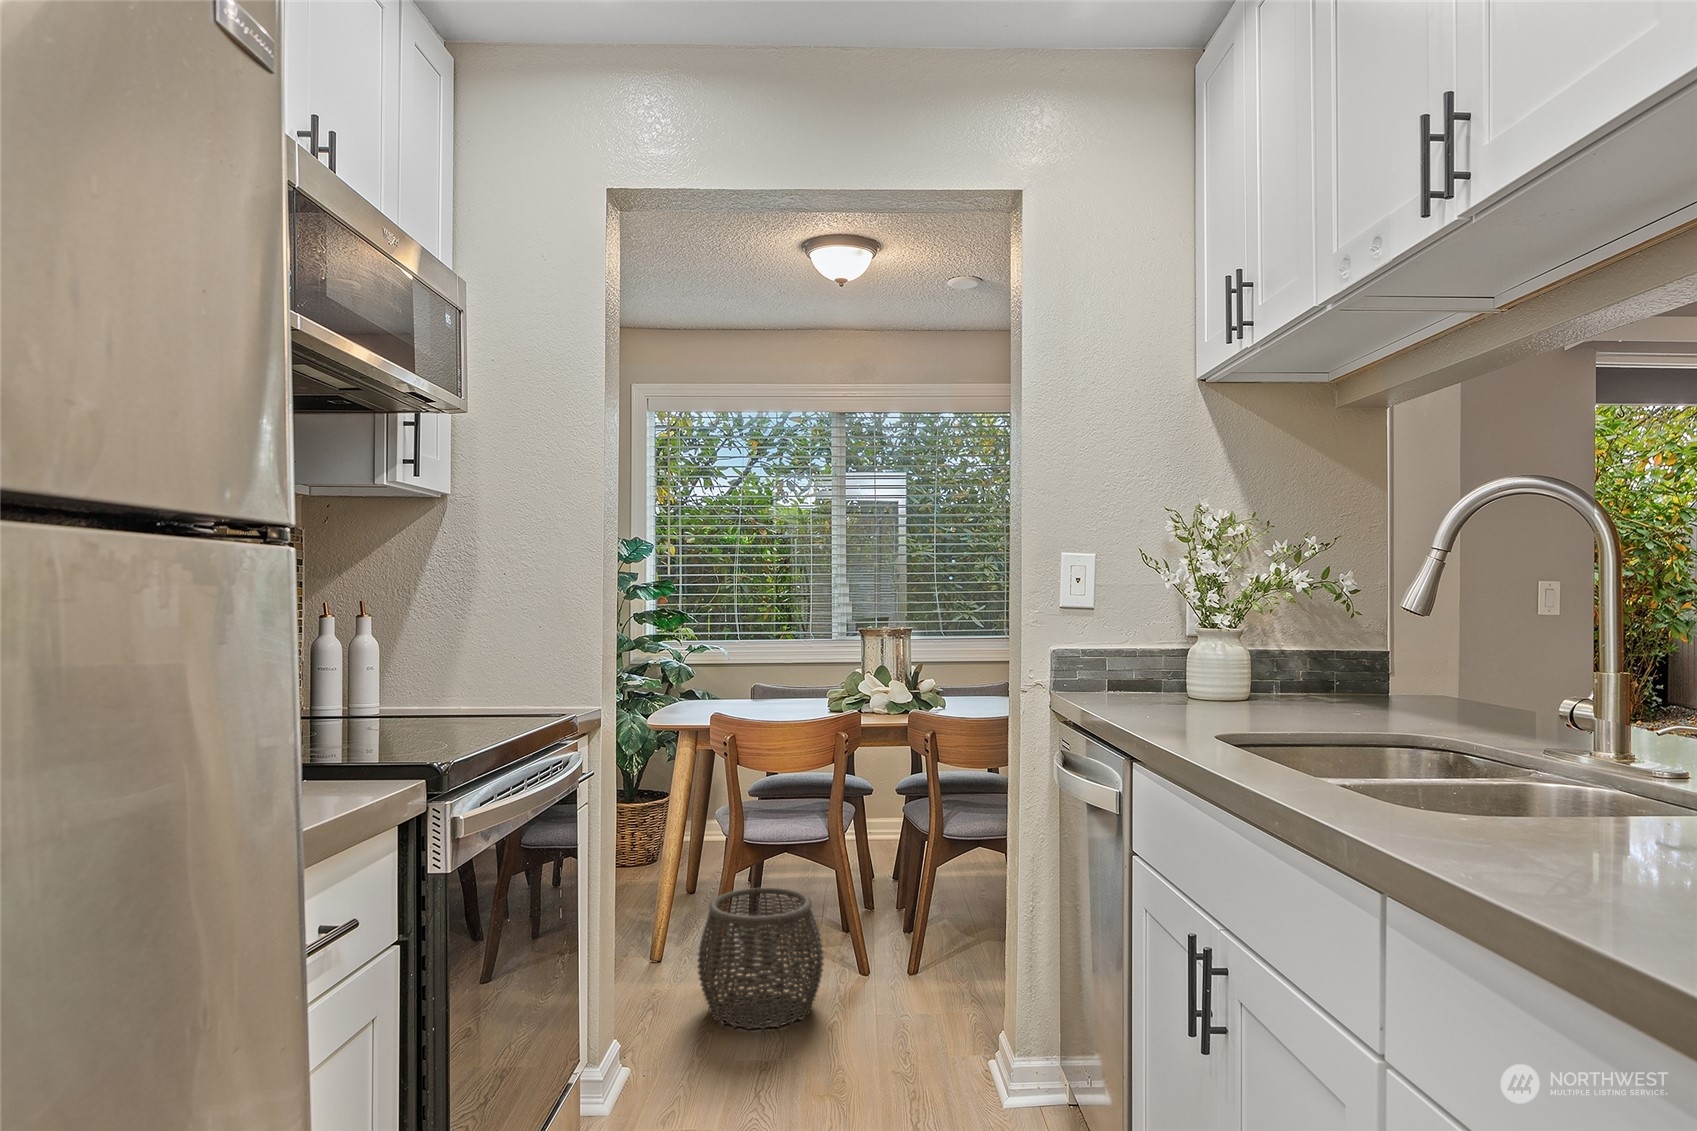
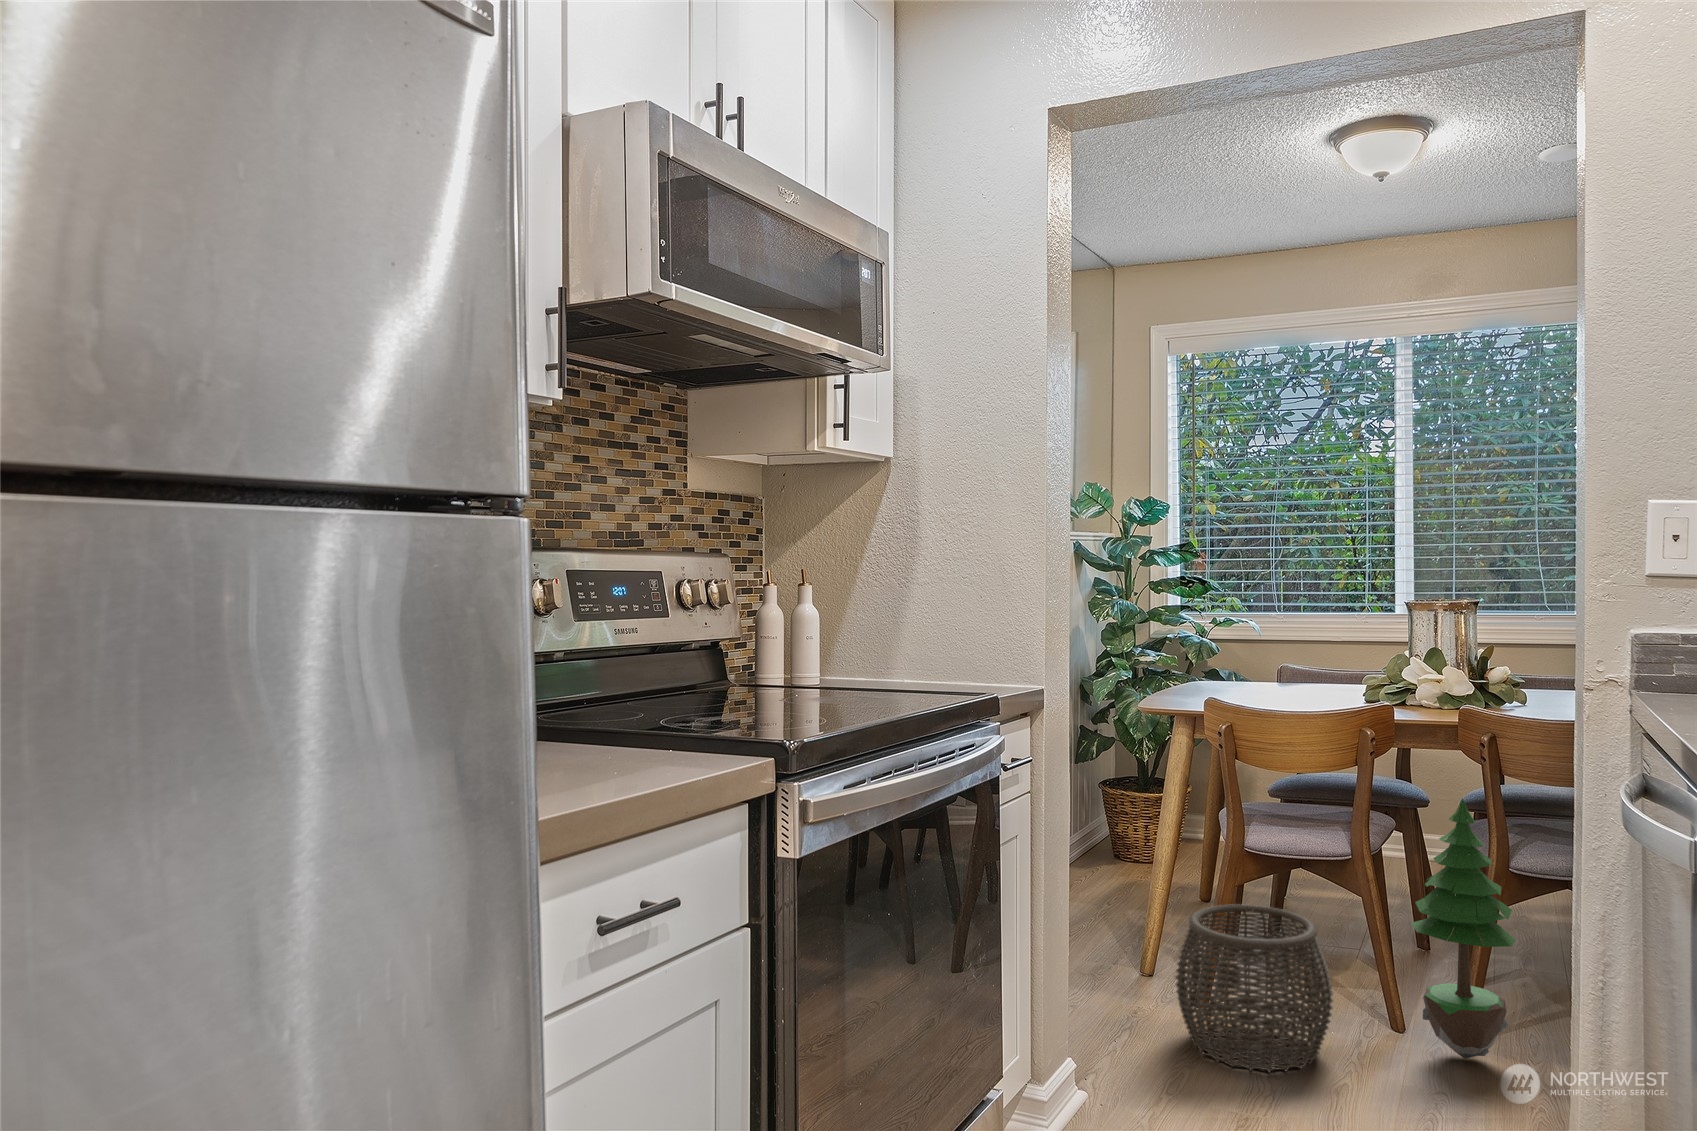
potted tree: none [876,781,949,987] -> present [1411,799,1515,1059]

